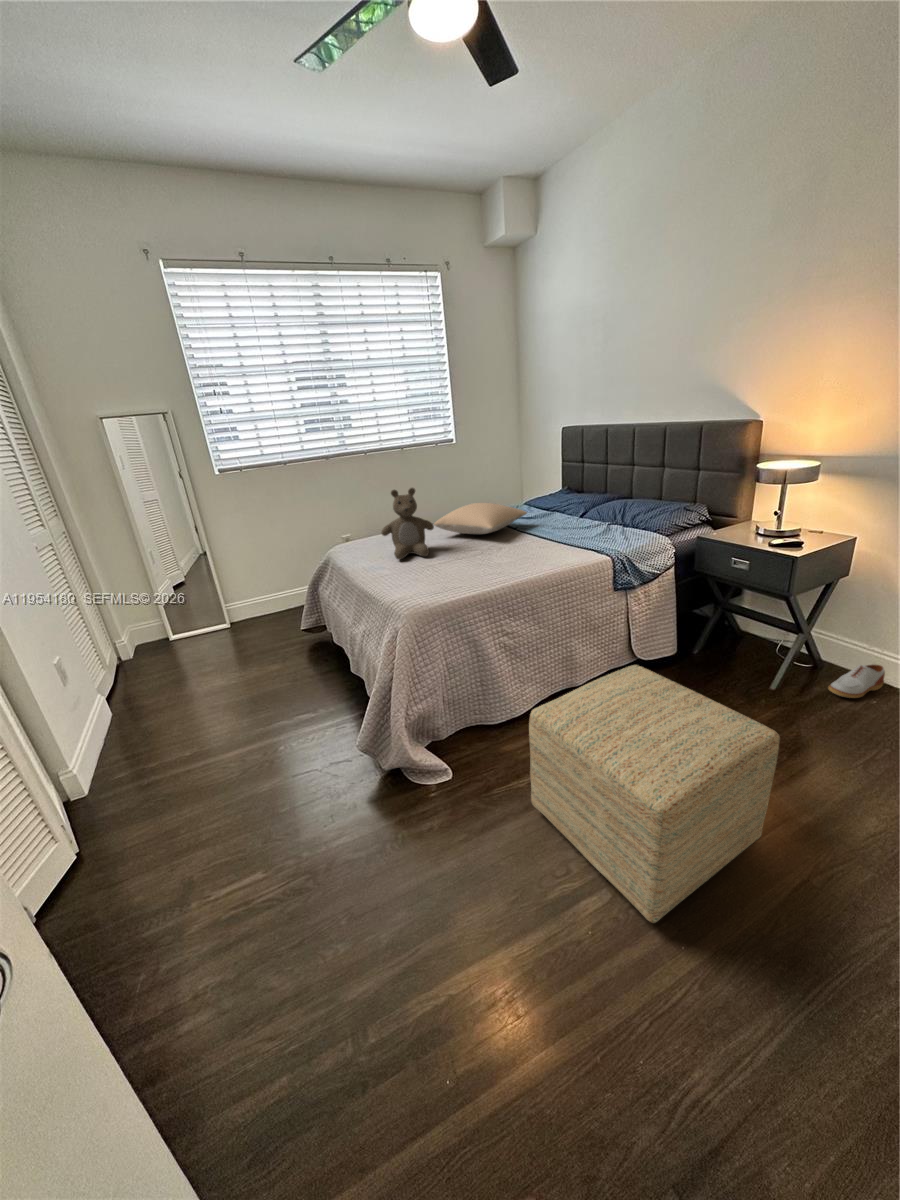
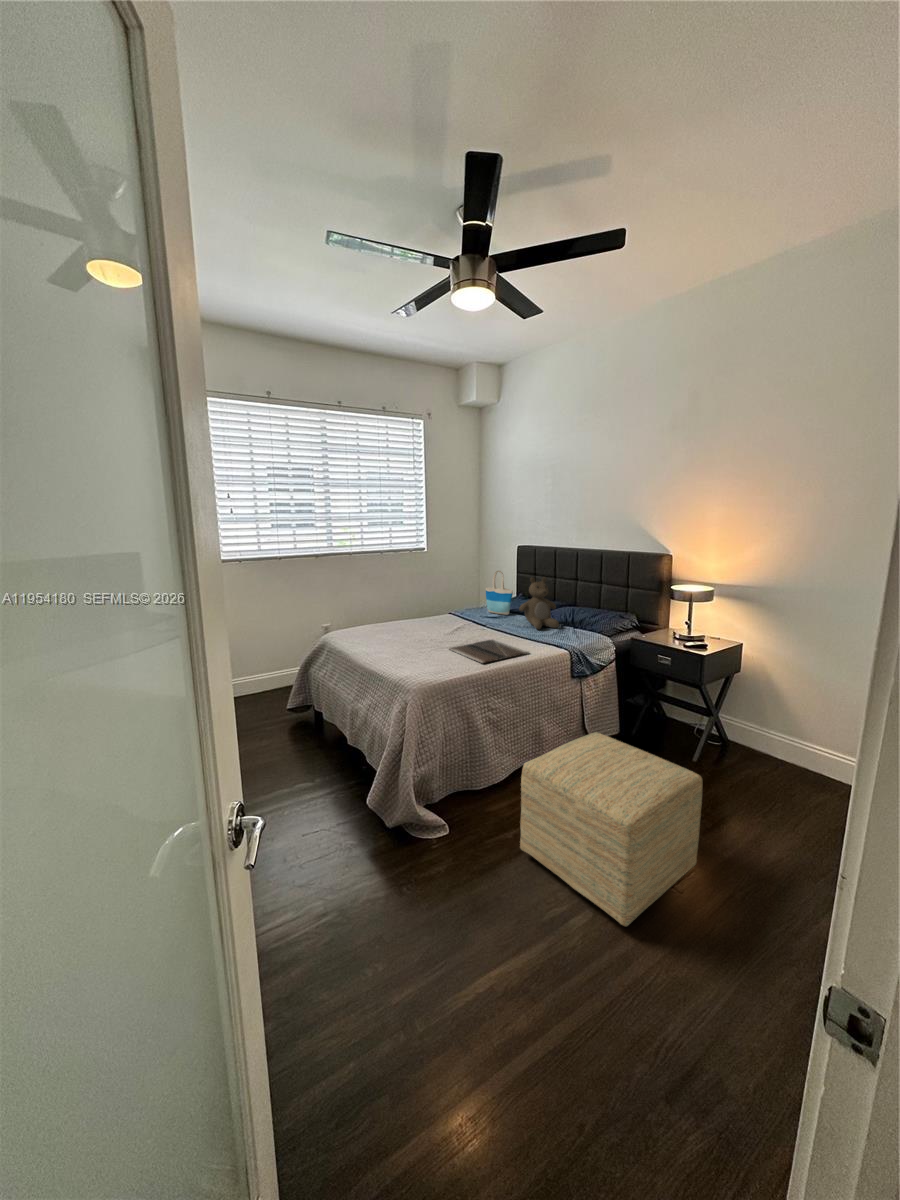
tote bag: none [518,460,550,514] -> present [486,570,513,615]
teddy bear: present [381,488,434,560] -> present [519,577,559,629]
pillow: present [434,503,527,534] -> none [419,603,496,629]
laptop: none [462,546,559,578] -> present [449,640,529,663]
shoe: present [828,664,885,698] -> none [735,741,773,767]

